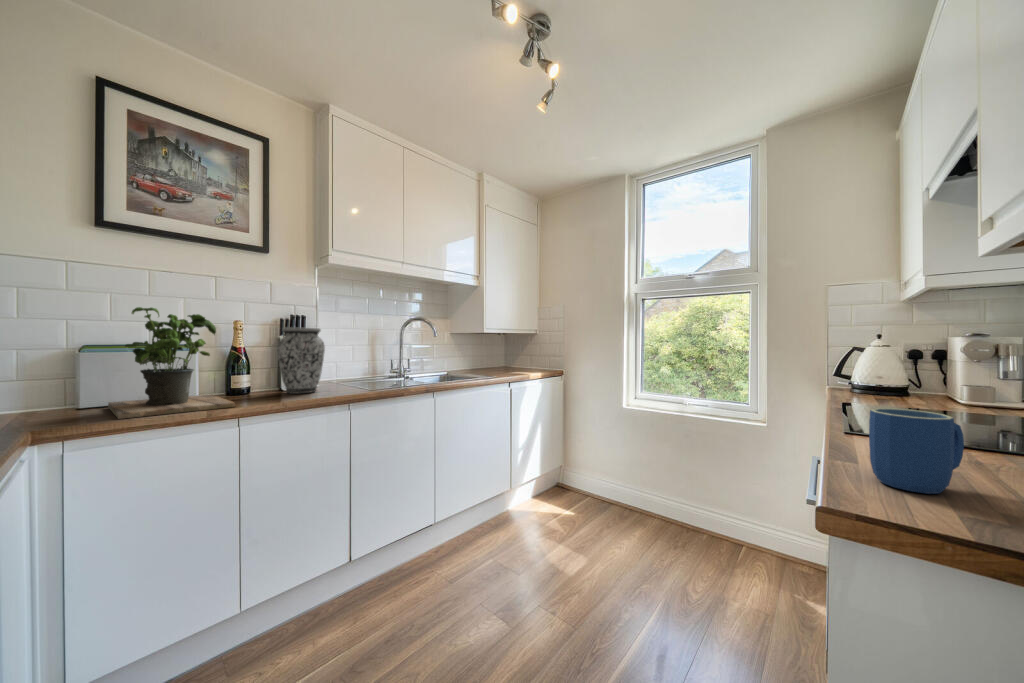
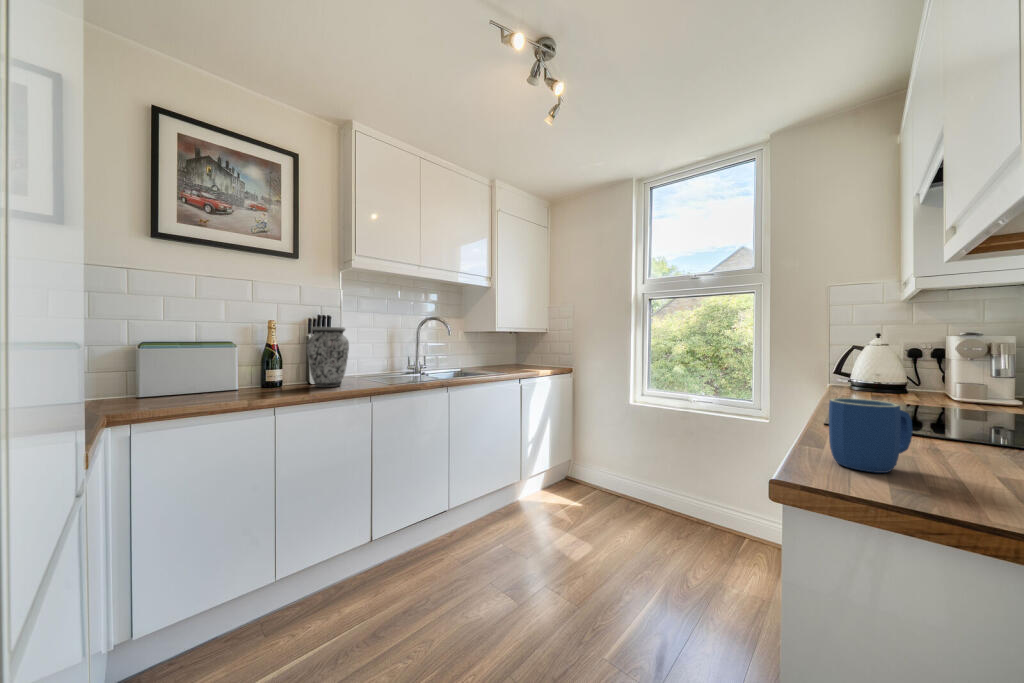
potted plant: present [108,307,235,419] -> none [162,309,271,407]

